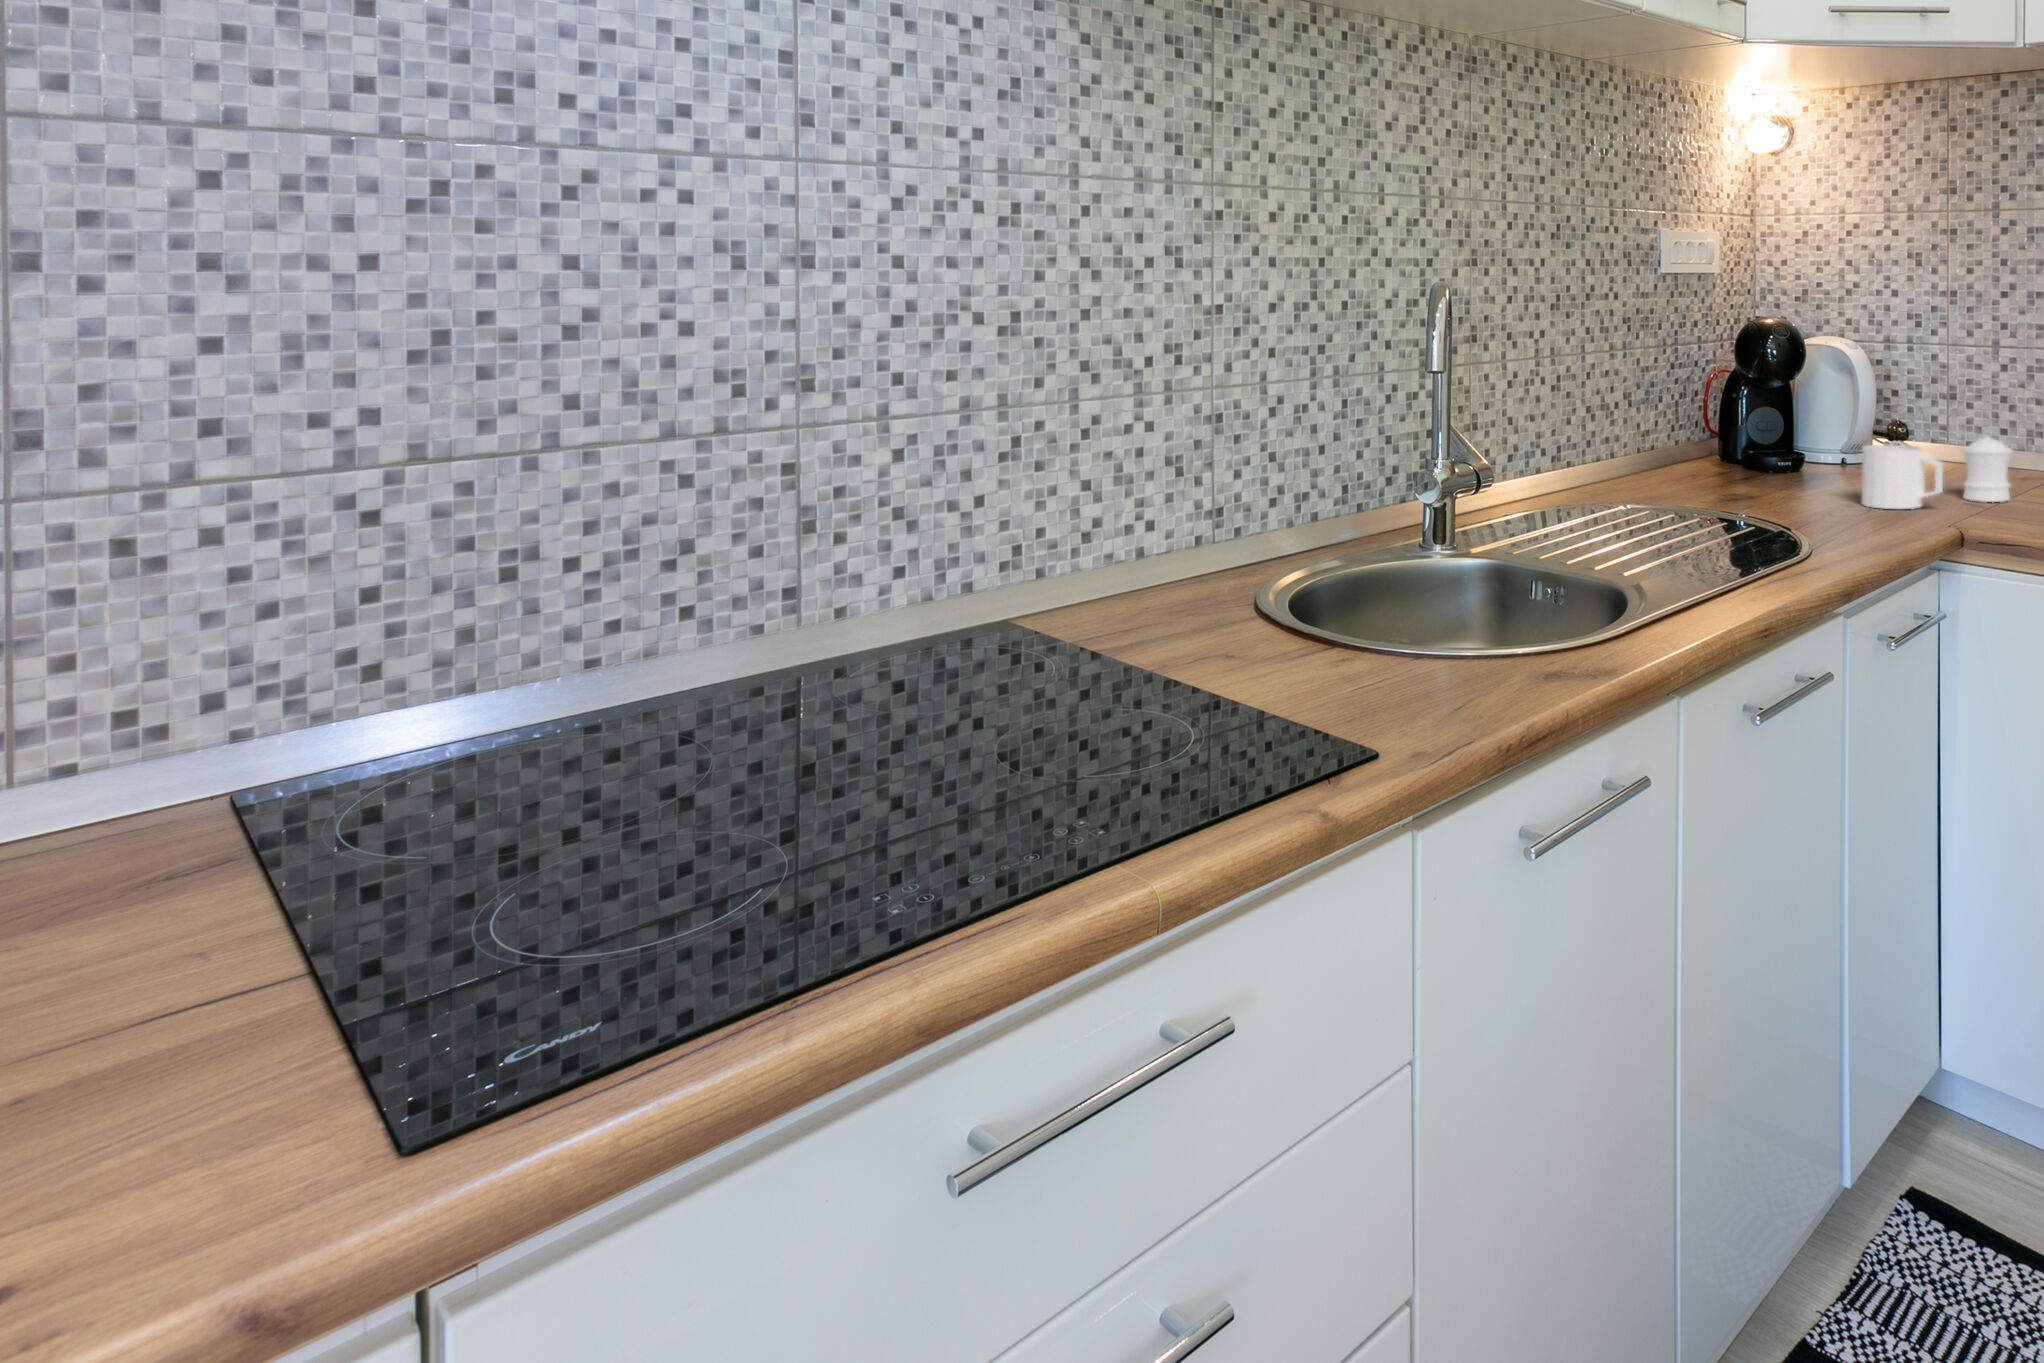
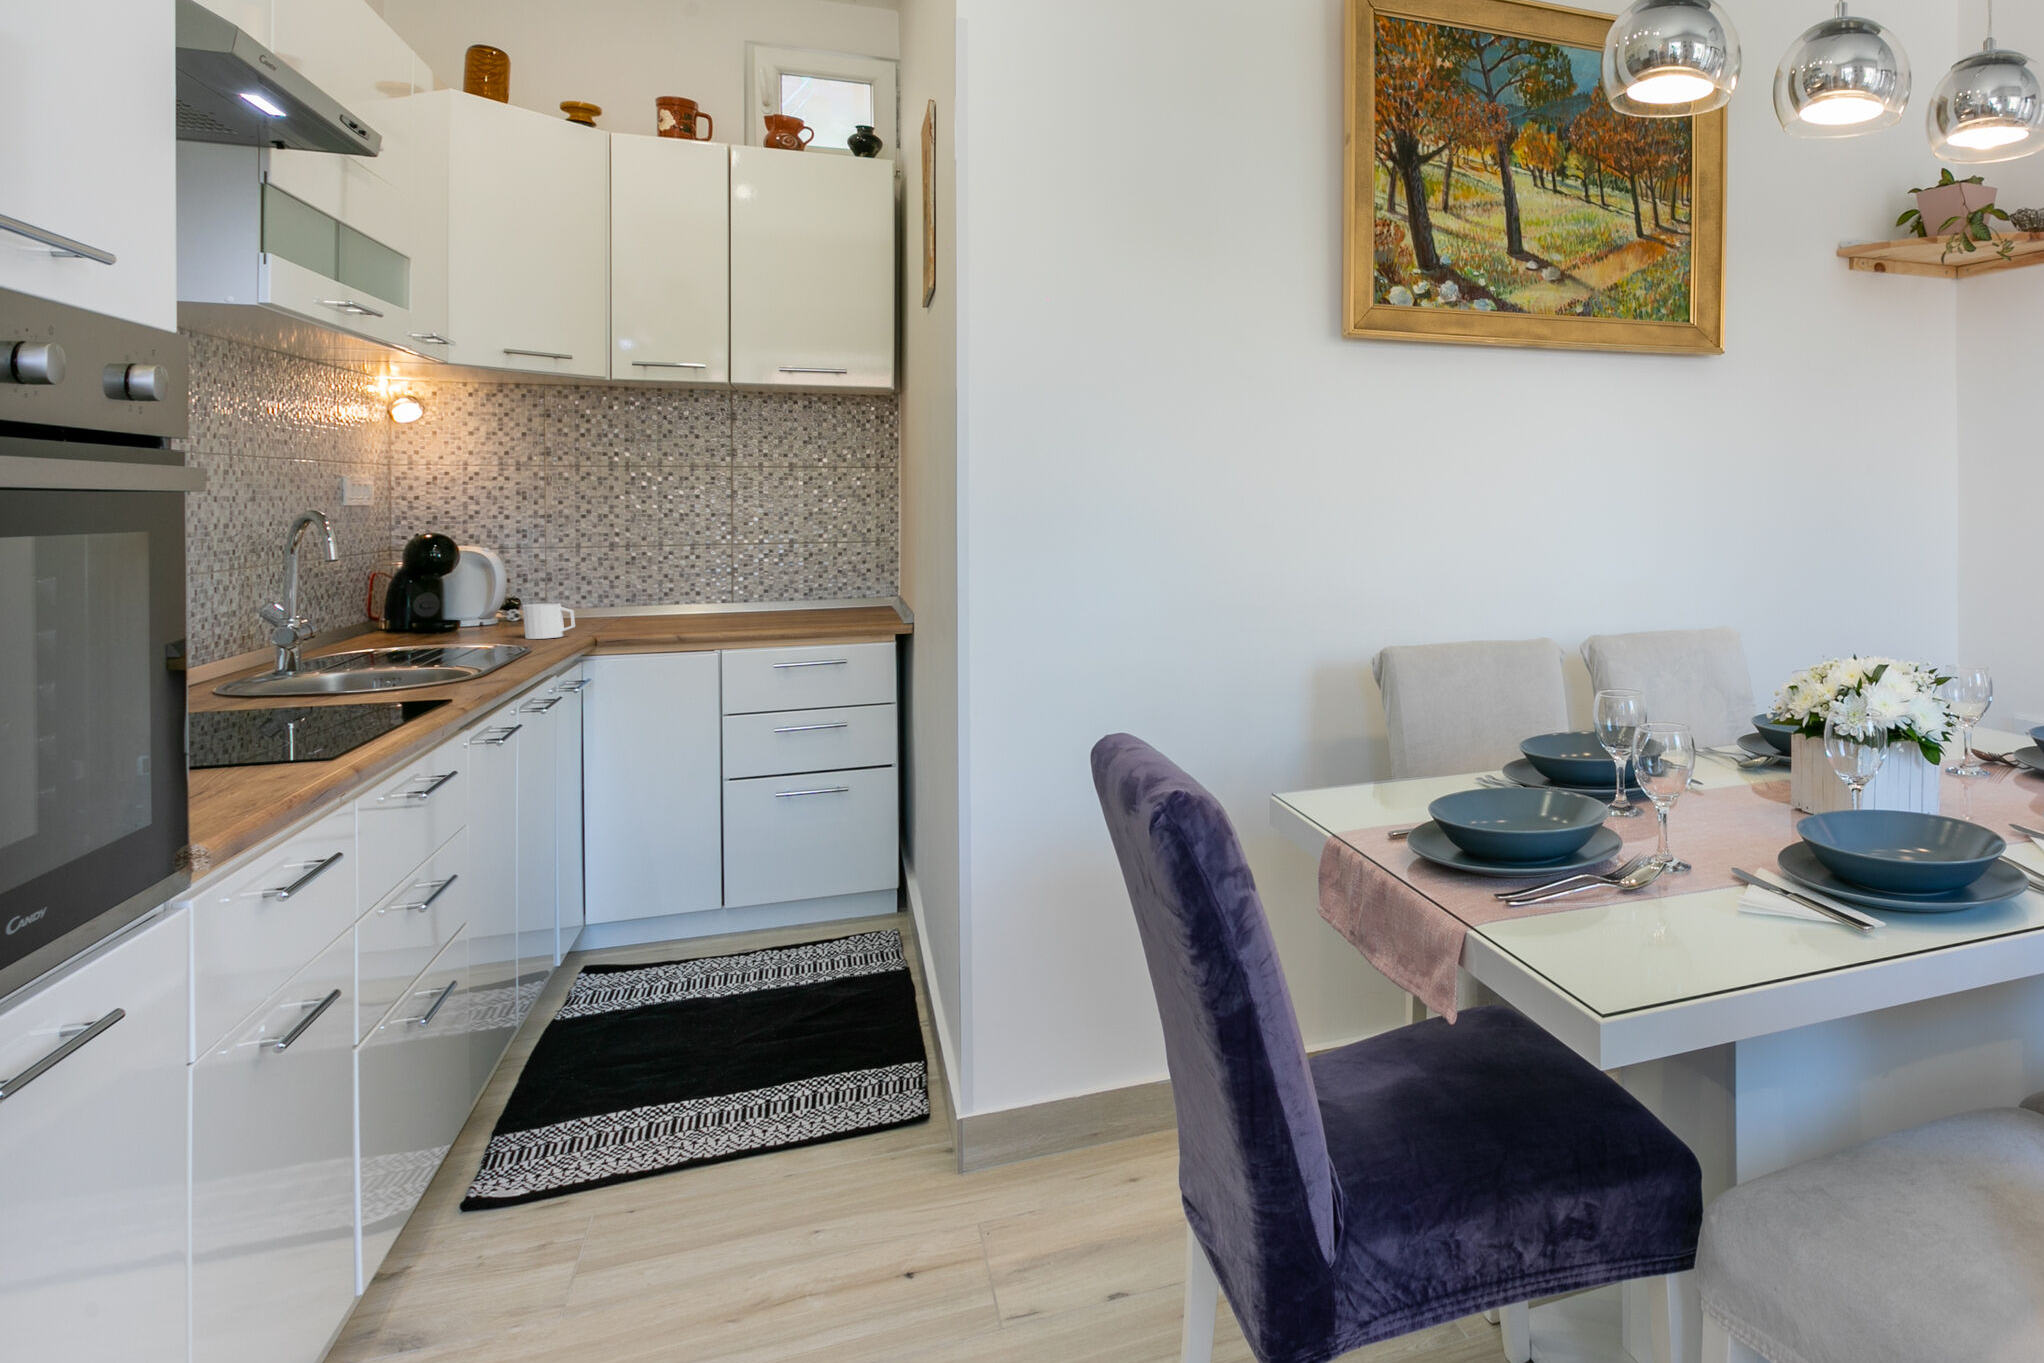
salt shaker: present [1963,437,2012,502] -> none [579,596,610,632]

